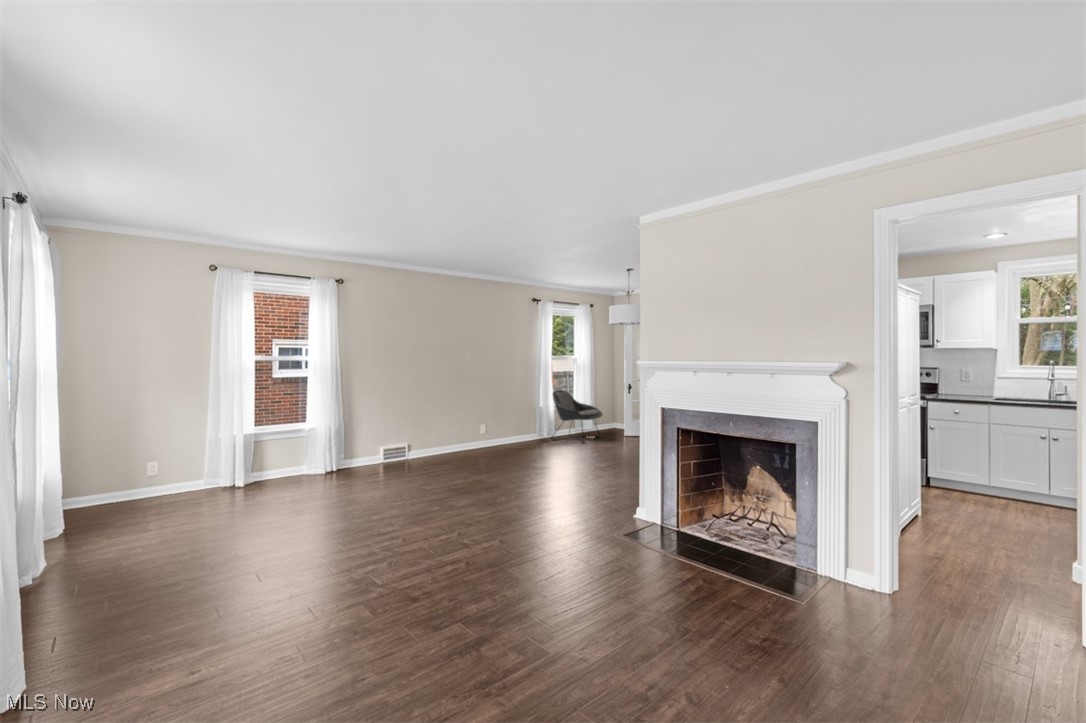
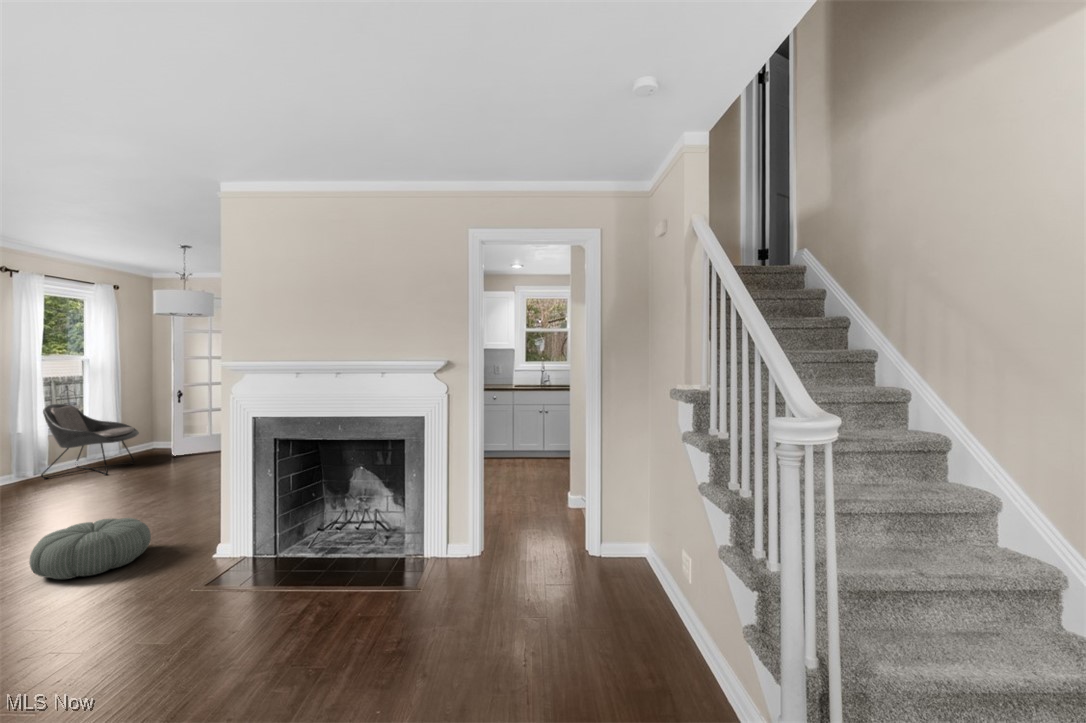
pouf: none [537,471,598,508] -> present [29,518,151,579]

